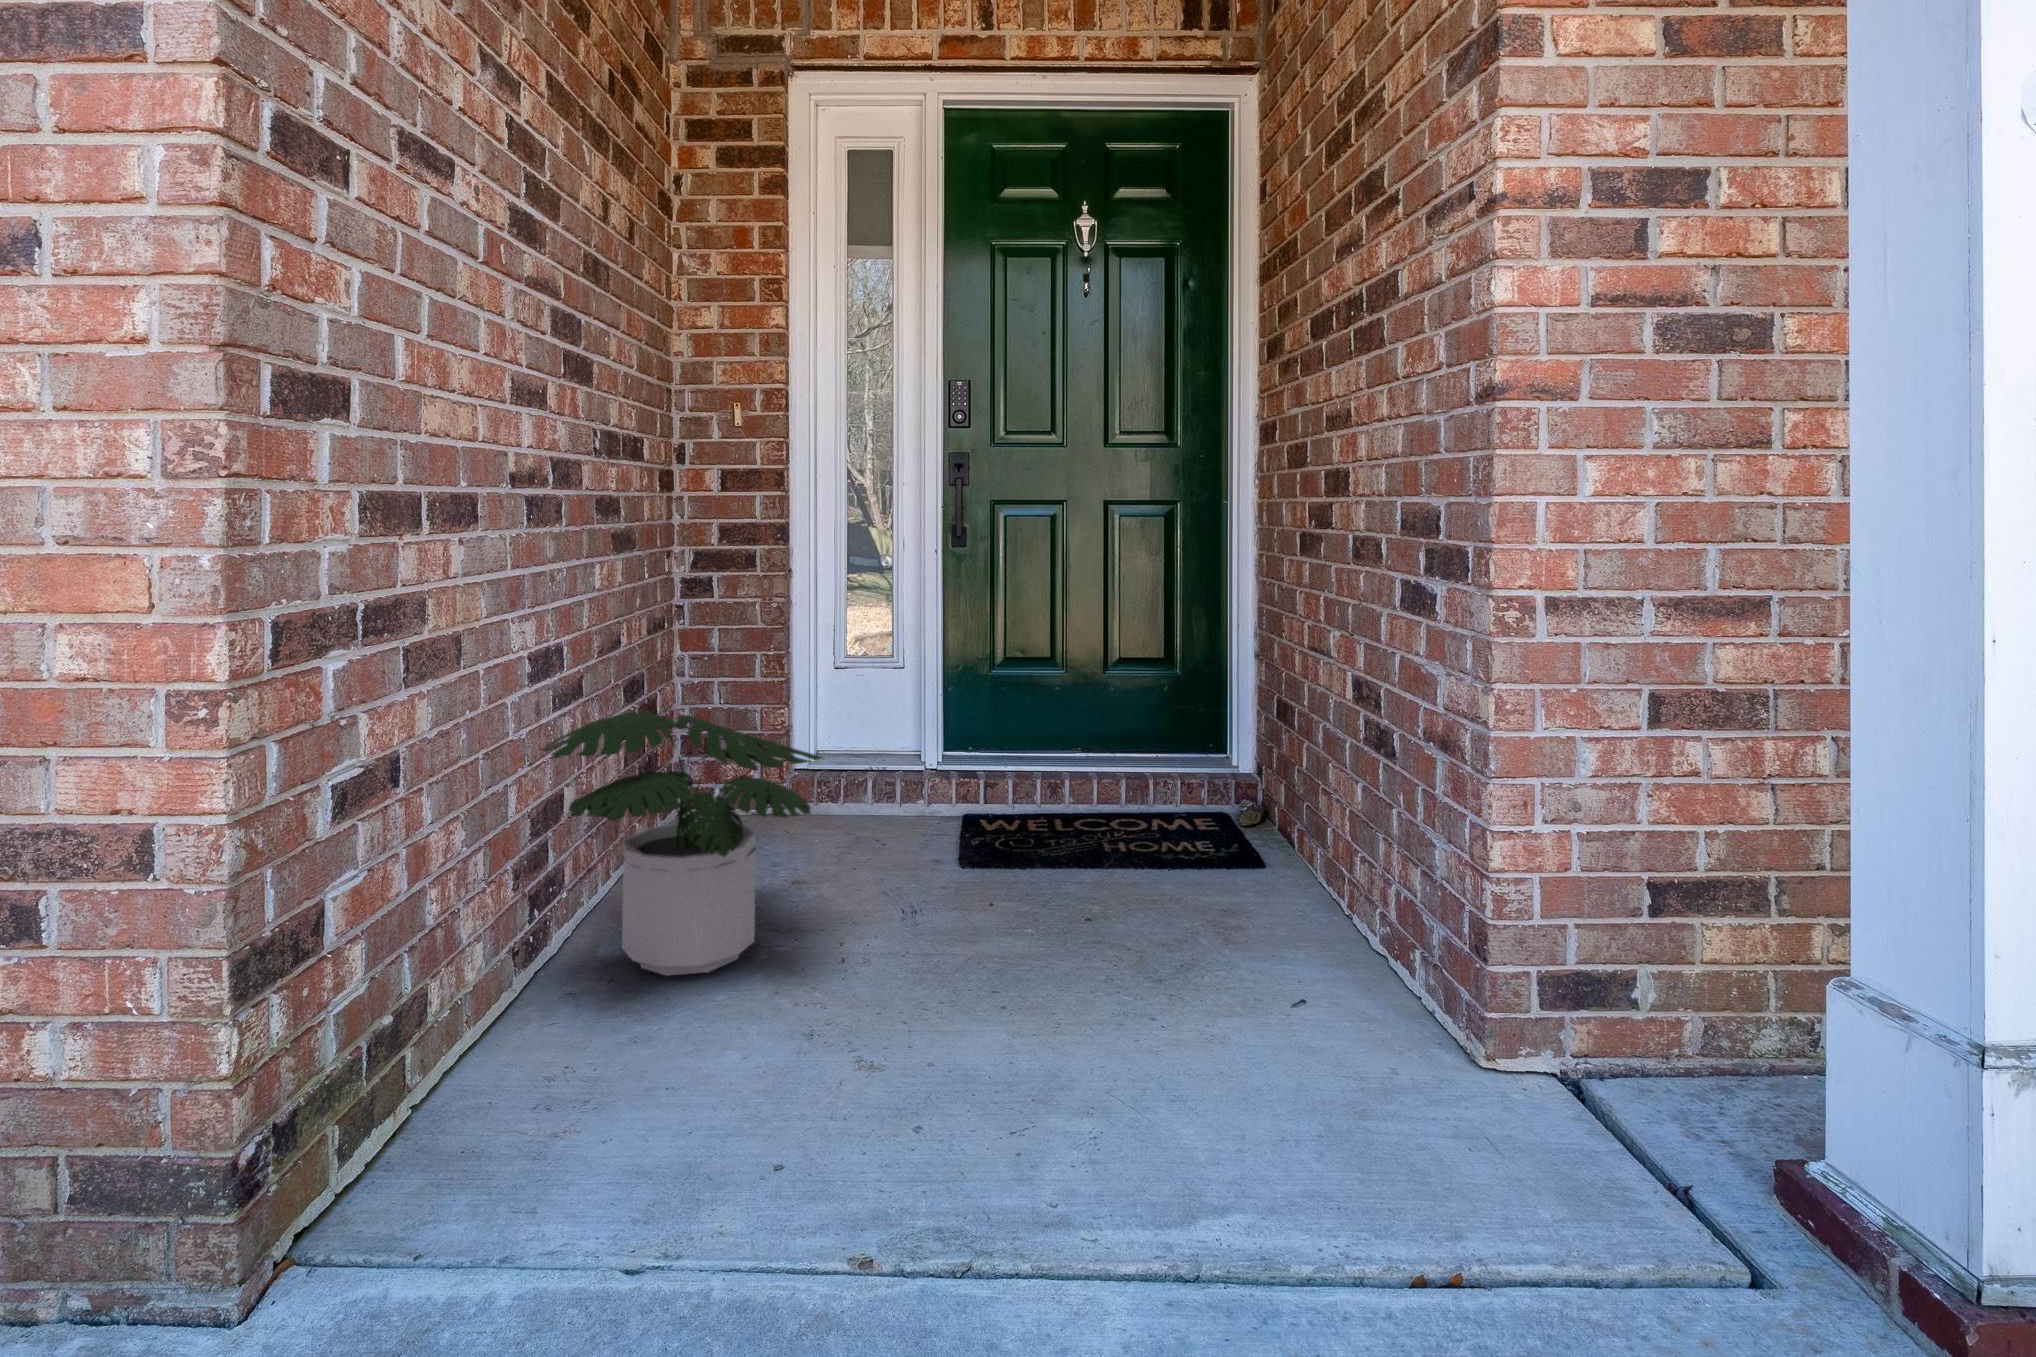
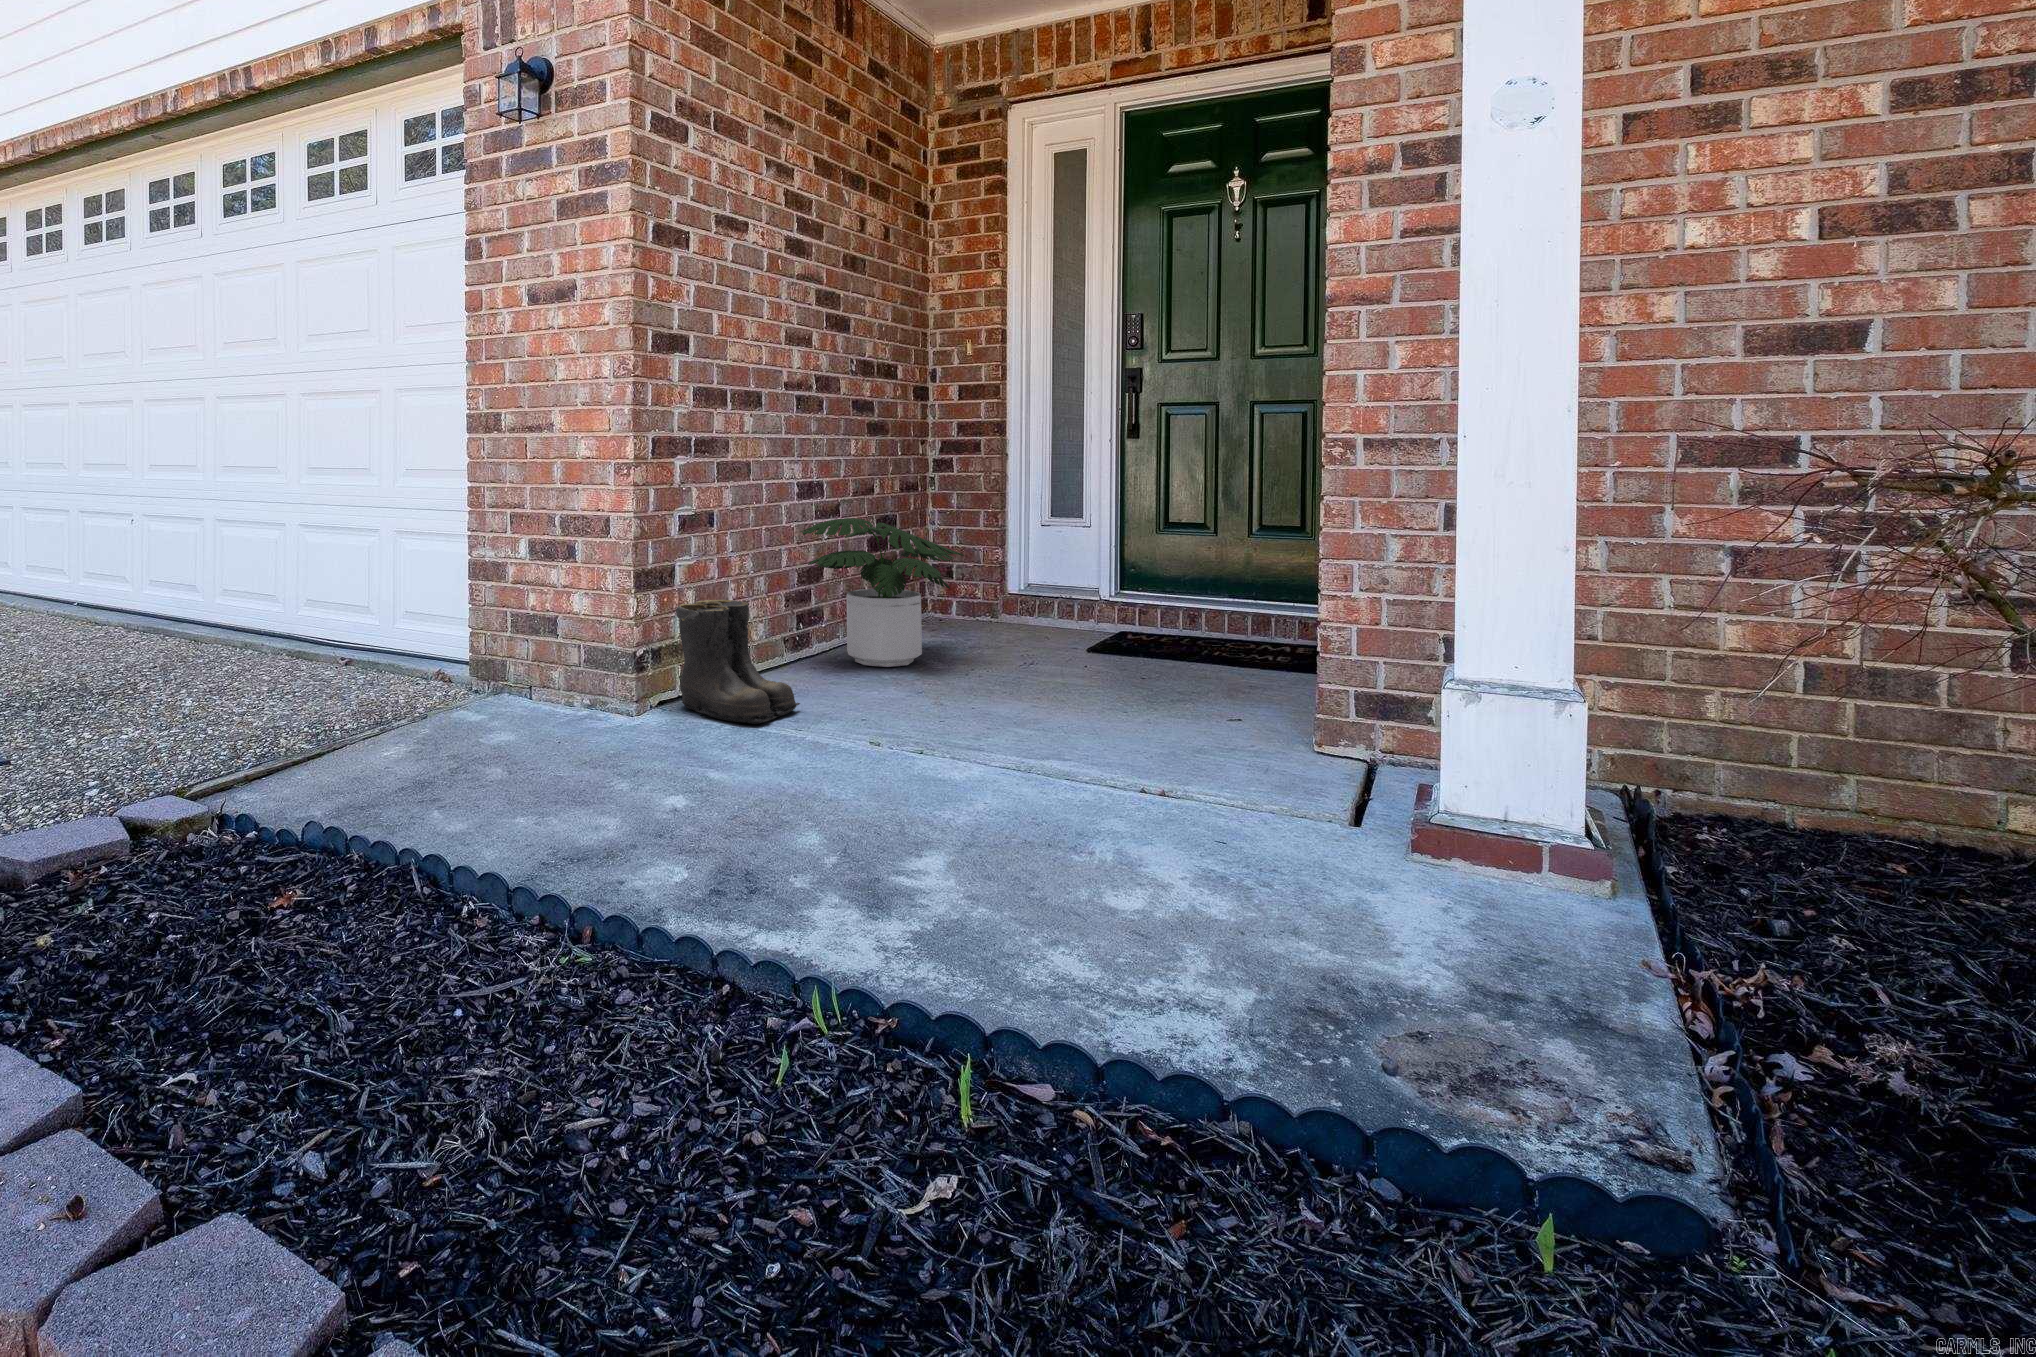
boots: none [335,949,633,1265] -> present [676,600,800,724]

